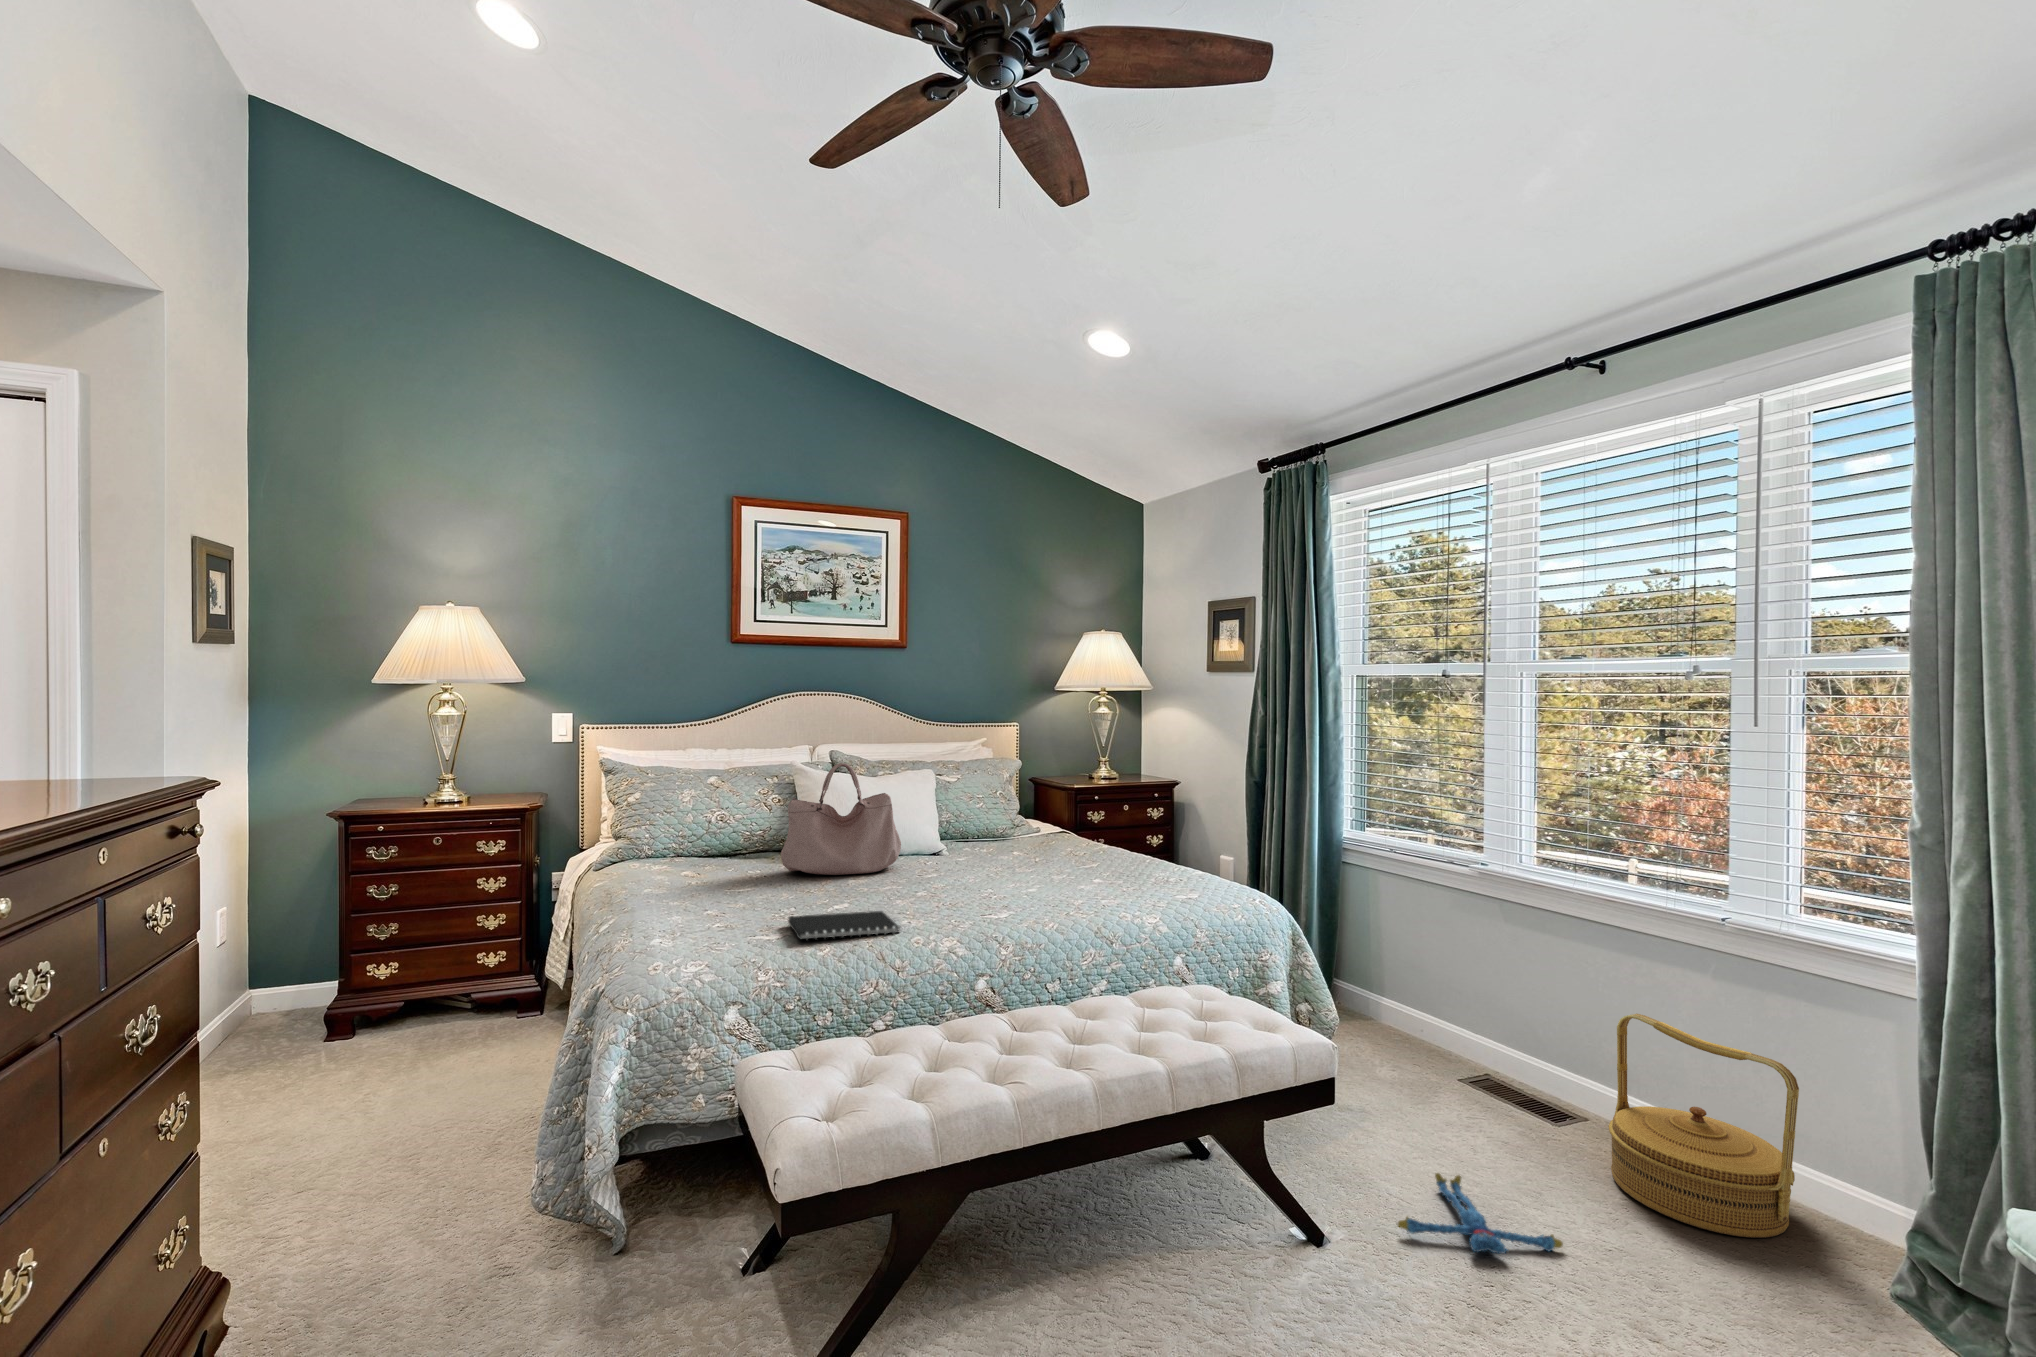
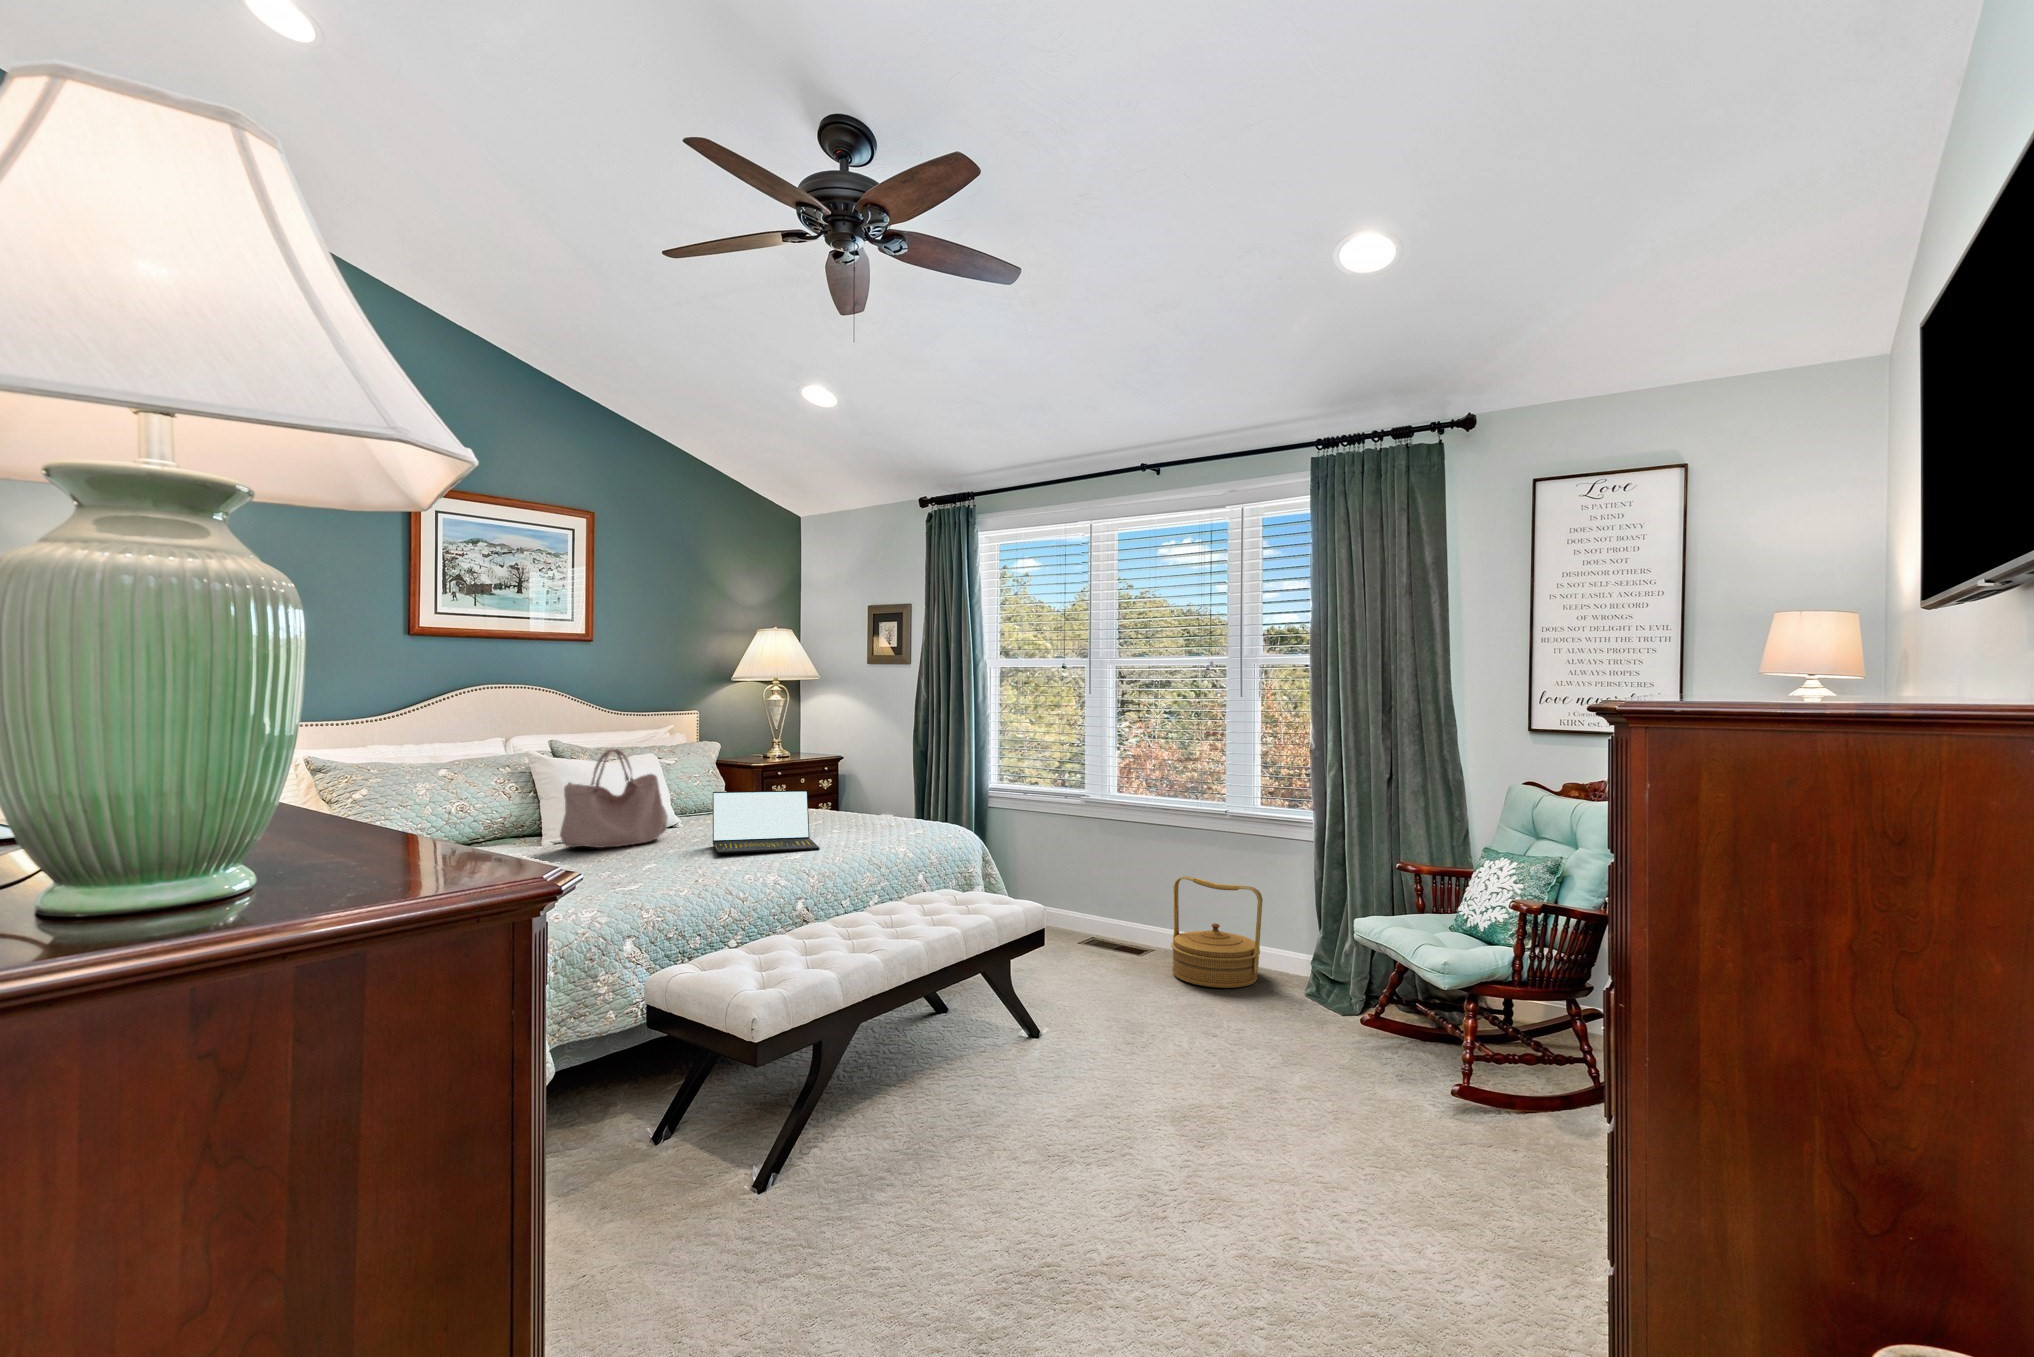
laptop: none [916,820,1050,907] -> present [713,790,819,853]
notebook: present [788,911,899,940] -> none [629,863,732,886]
plush toy: present [1398,1173,1563,1254] -> none [1073,988,1159,1021]

